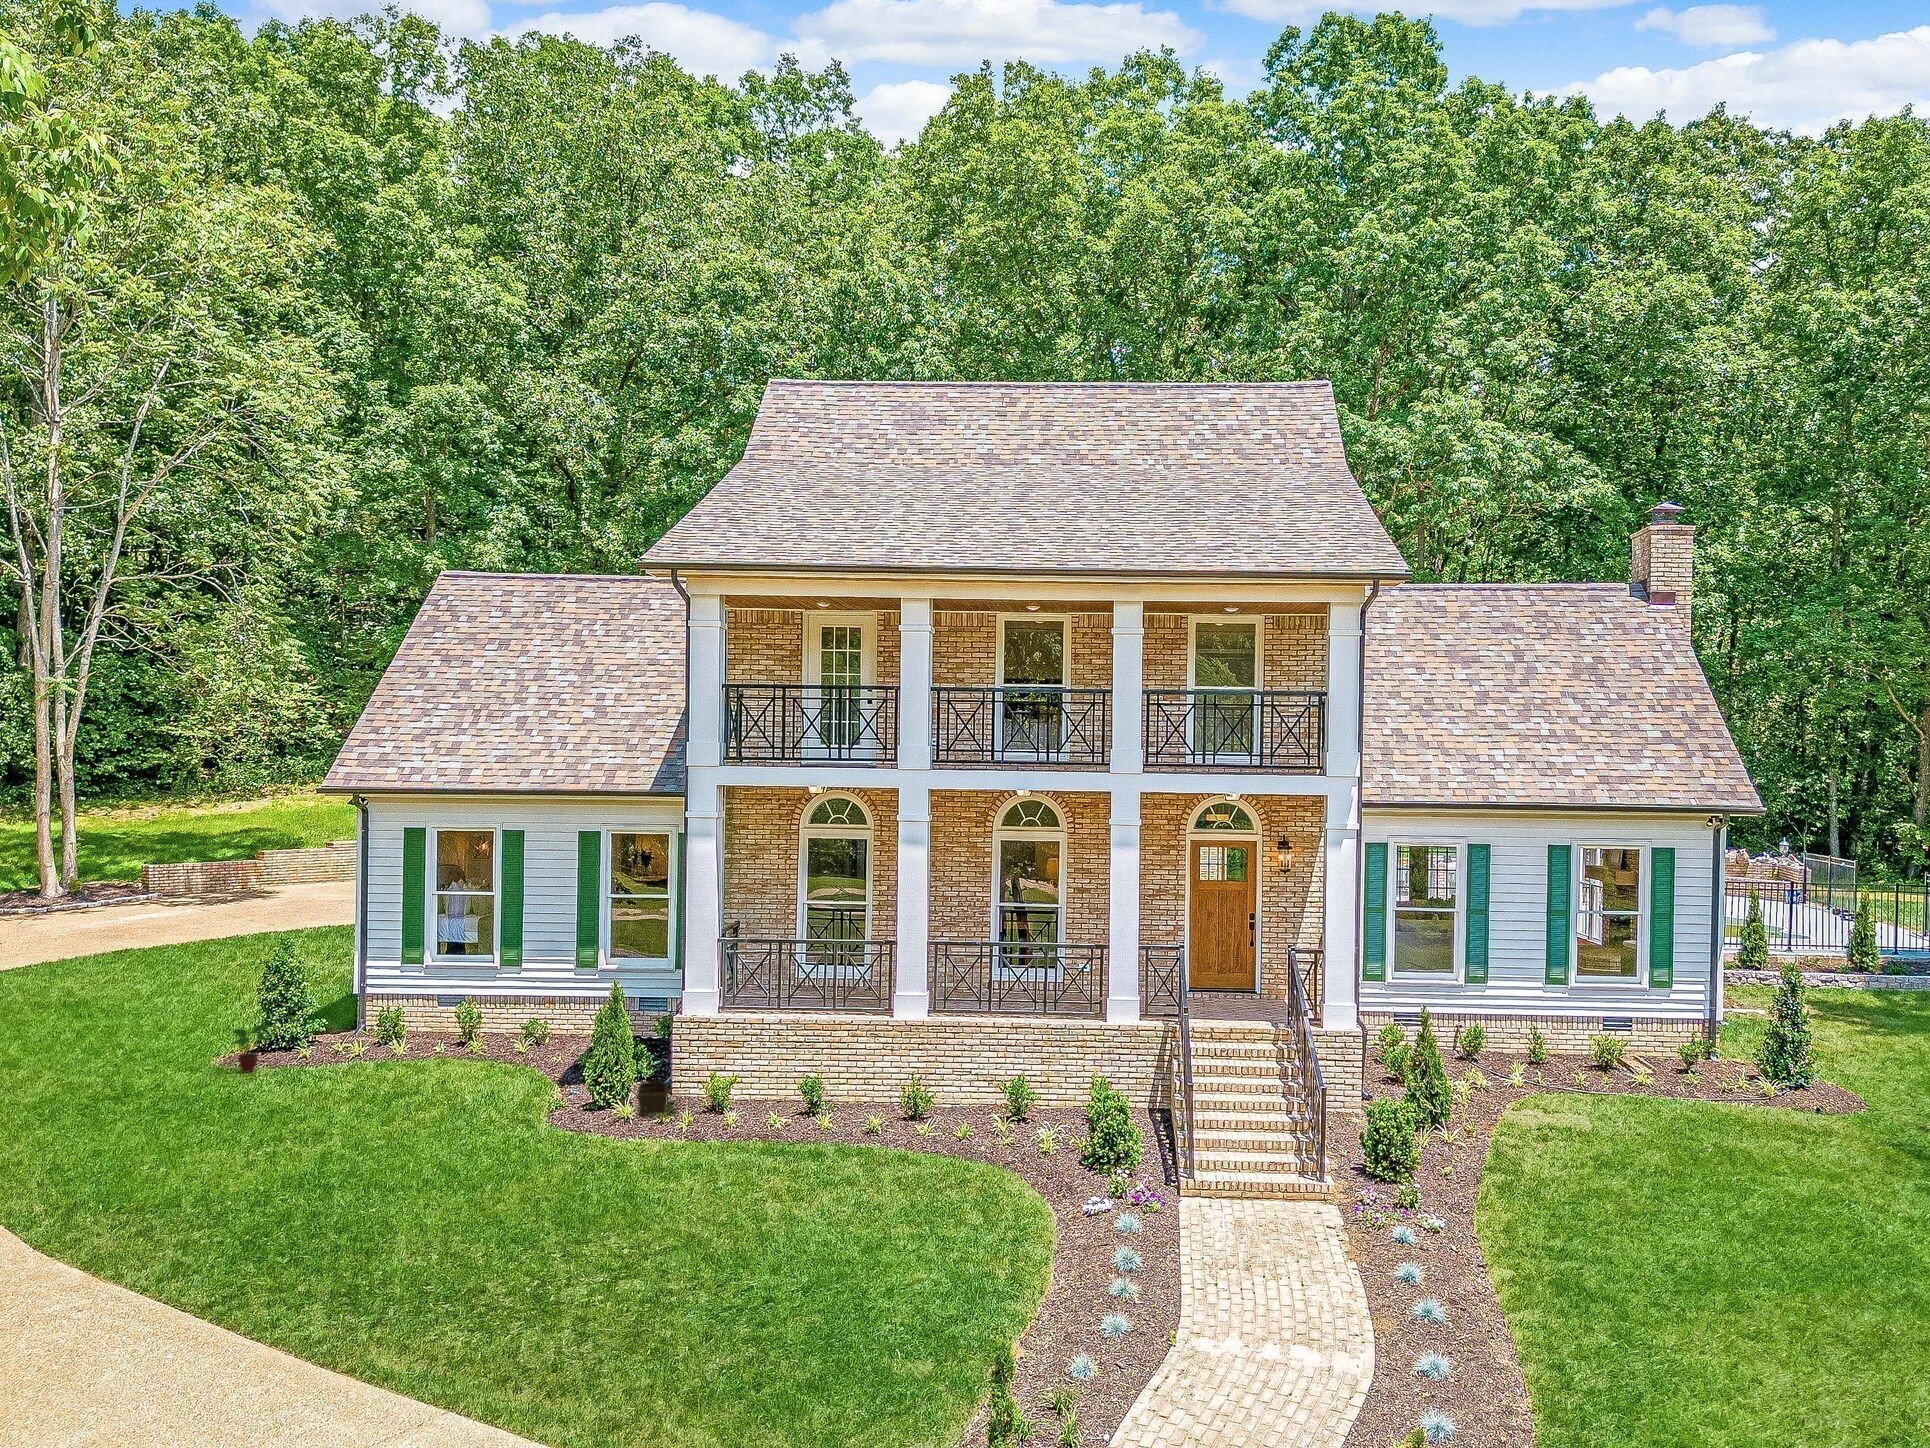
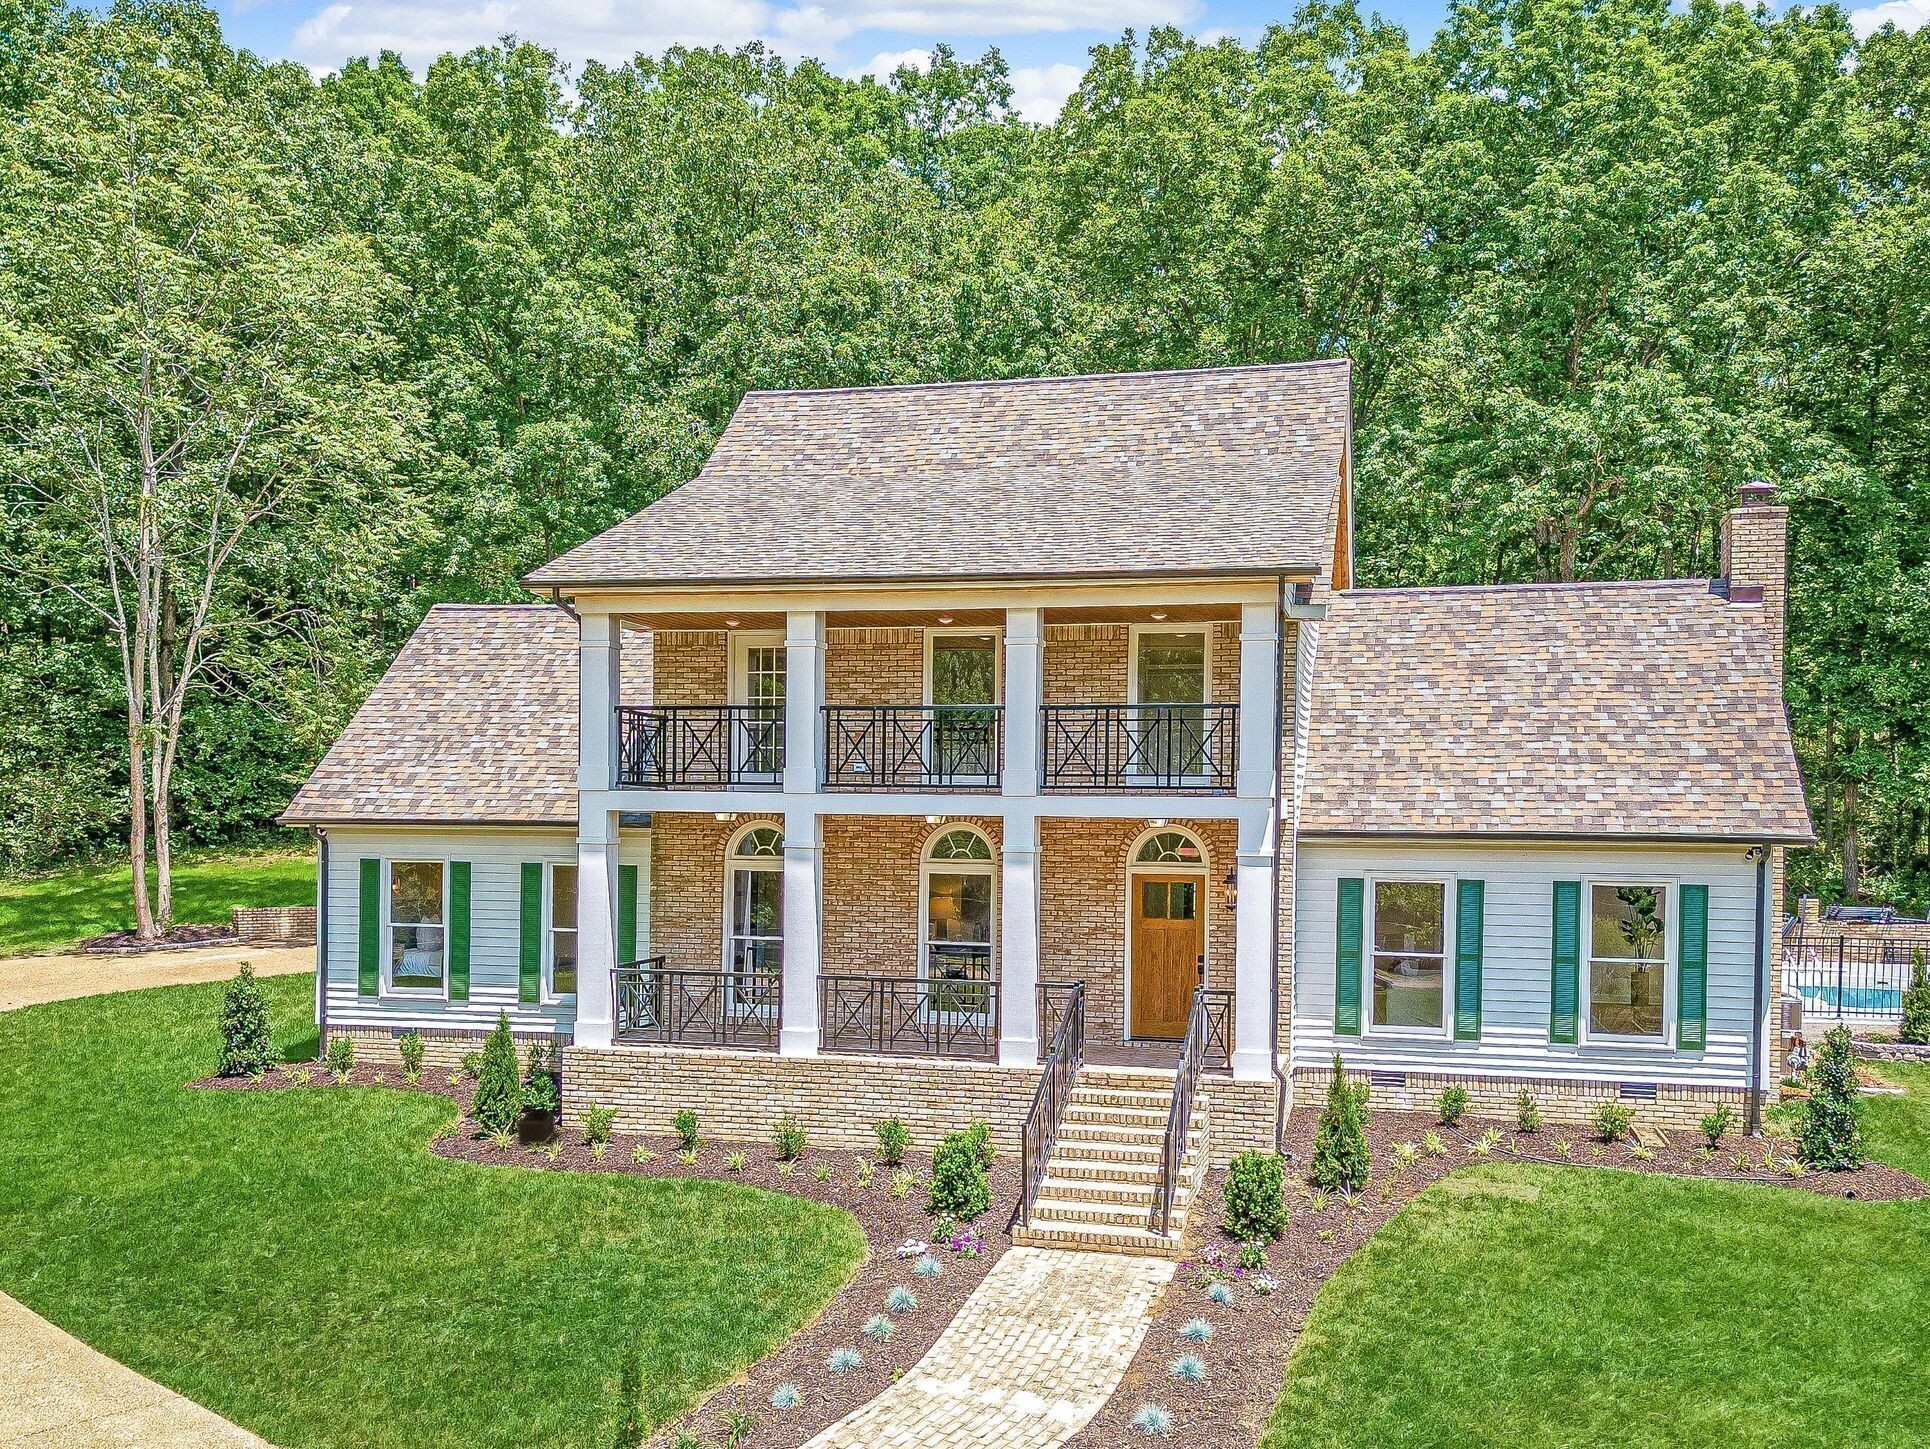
potted plant: present [229,1024,271,1073] -> none [185,1046,233,1091]

